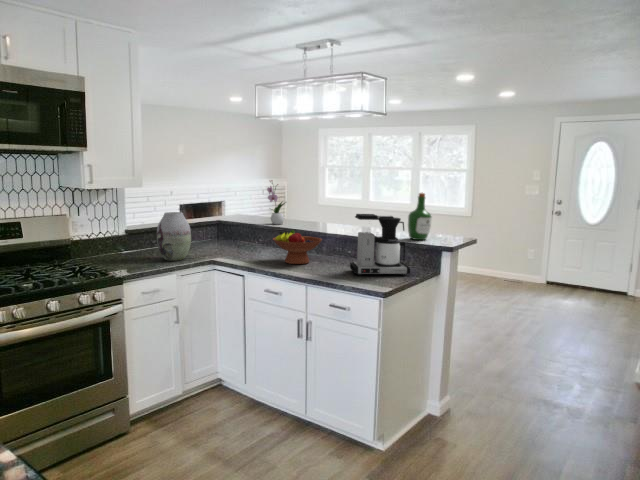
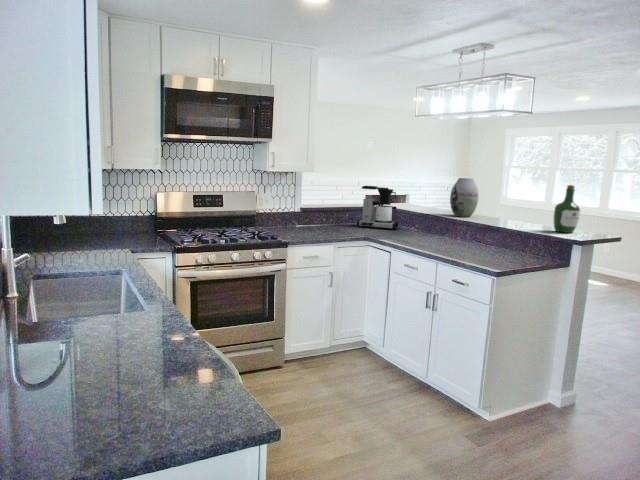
flower arrangement: present [267,180,285,224] -> none [425,170,444,212]
vase: present [157,212,191,261] -> present [450,178,478,217]
coffee maker: present [350,214,410,276] -> present [357,186,398,230]
fruit bowl: present [273,230,322,264] -> none [417,215,464,247]

